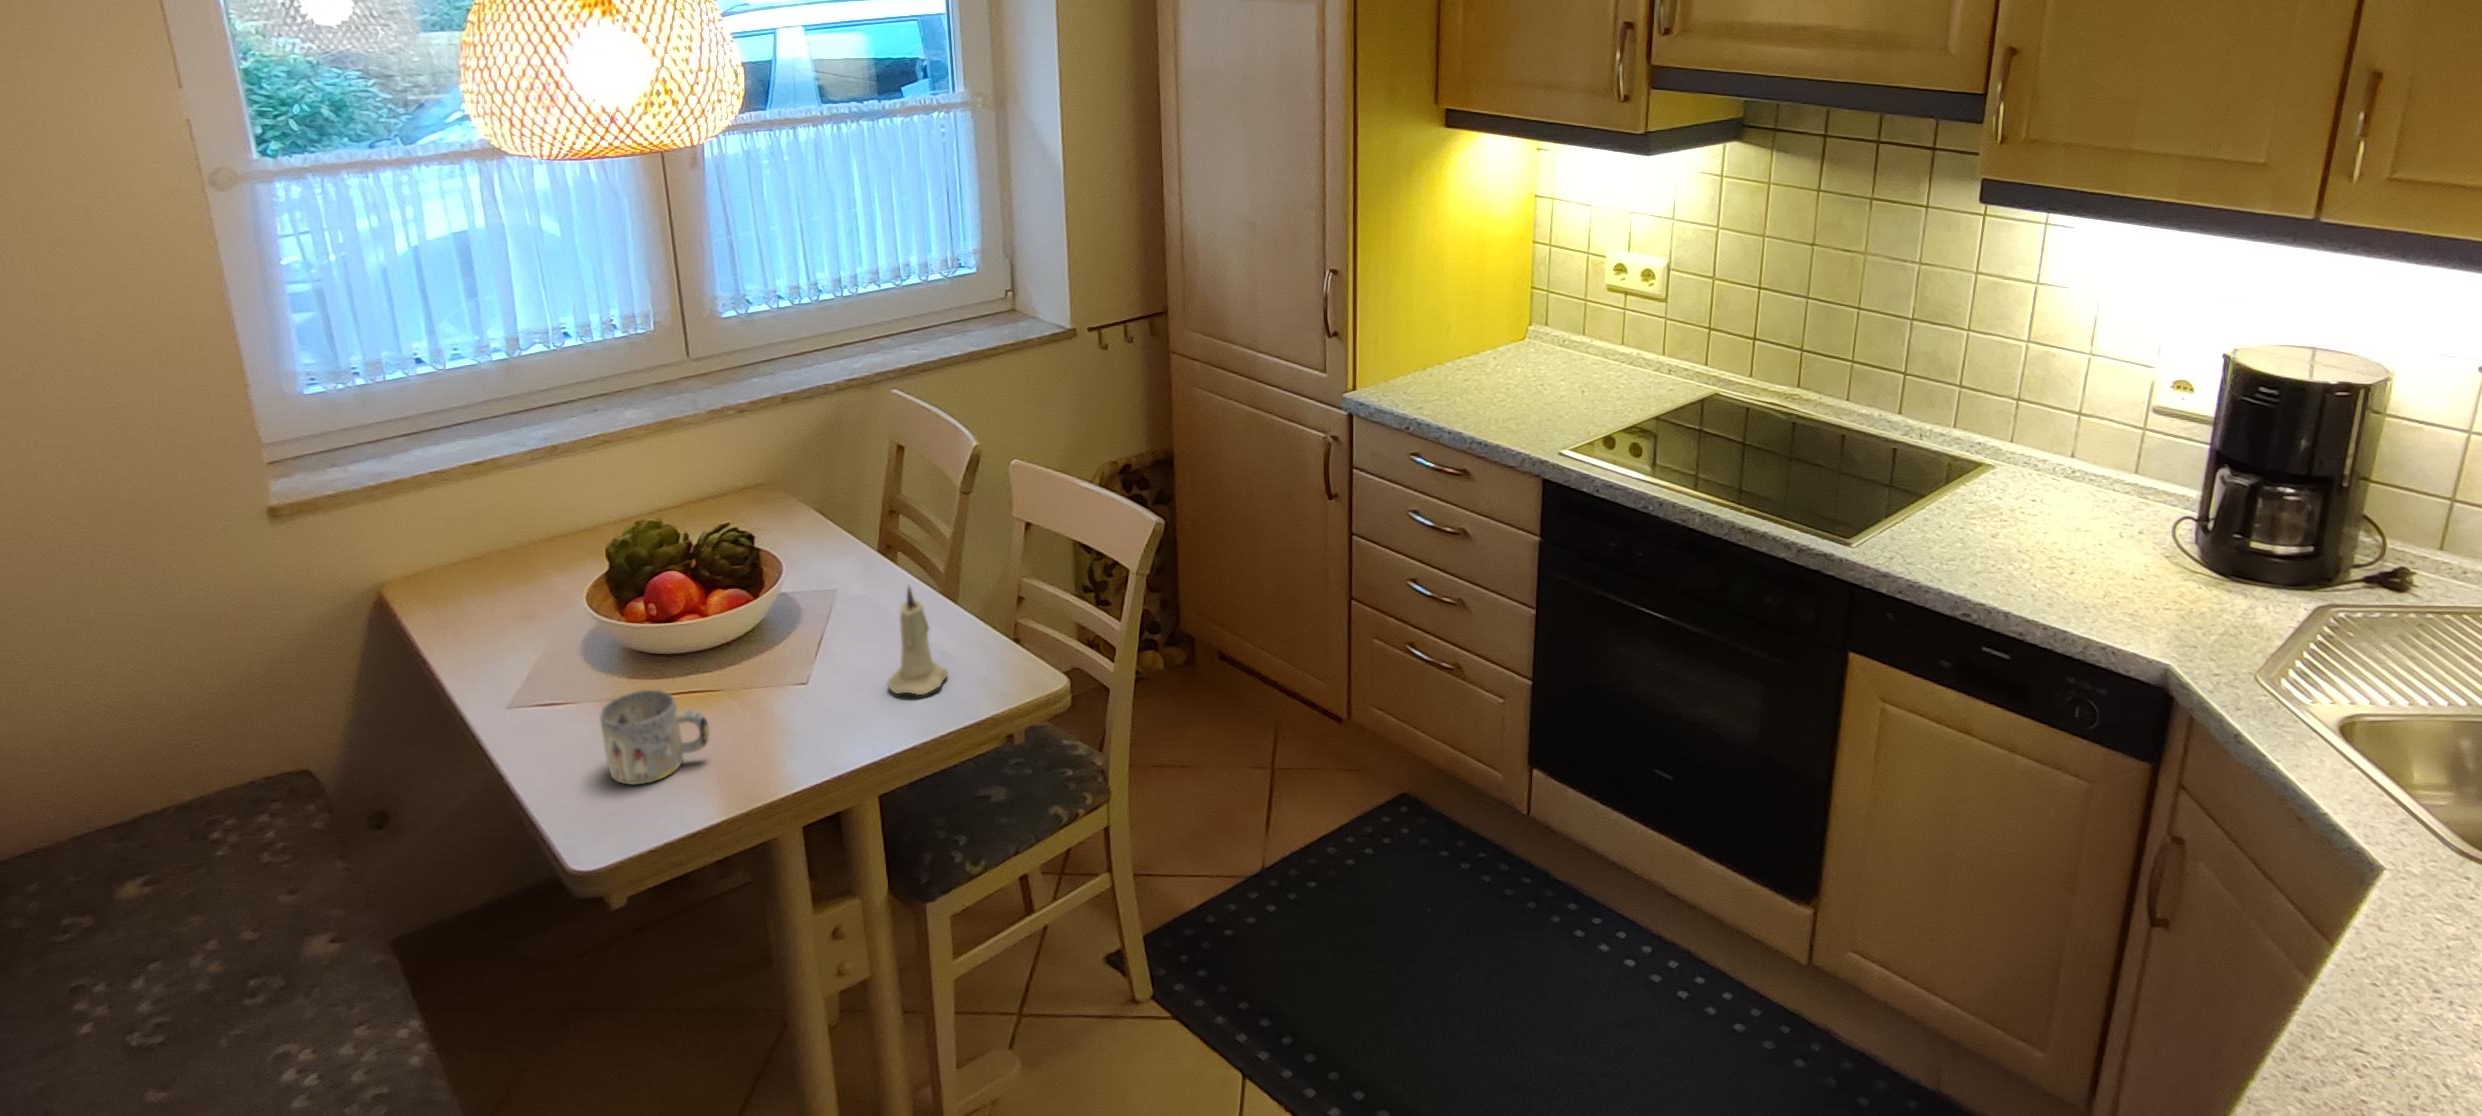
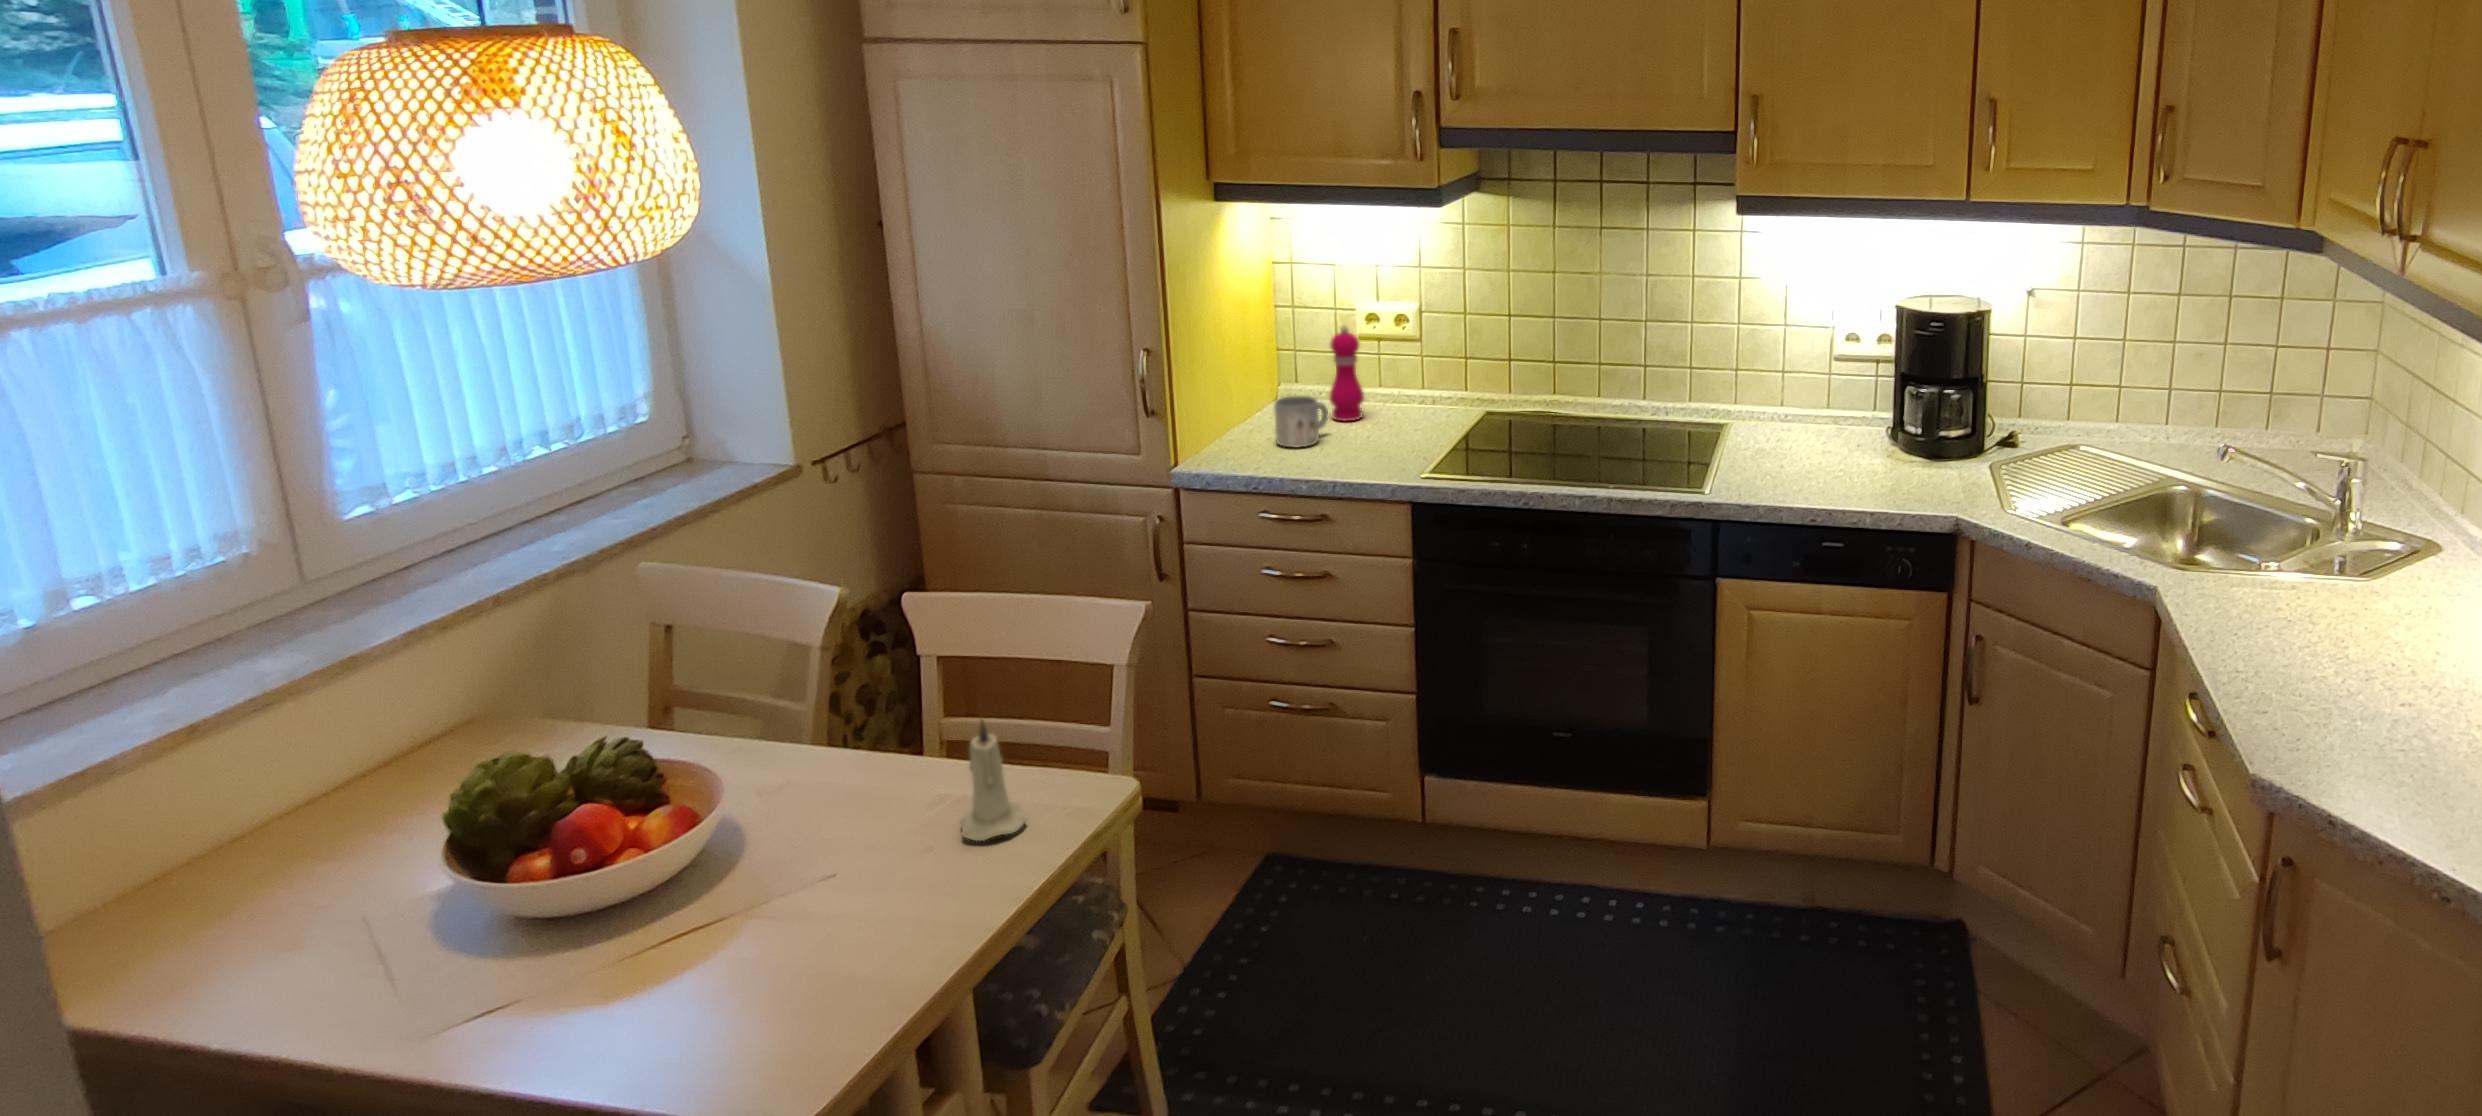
pepper mill: none [1544,273,1581,377] -> present [1330,326,1364,421]
mug: present [600,690,709,785] -> present [1274,395,1328,447]

